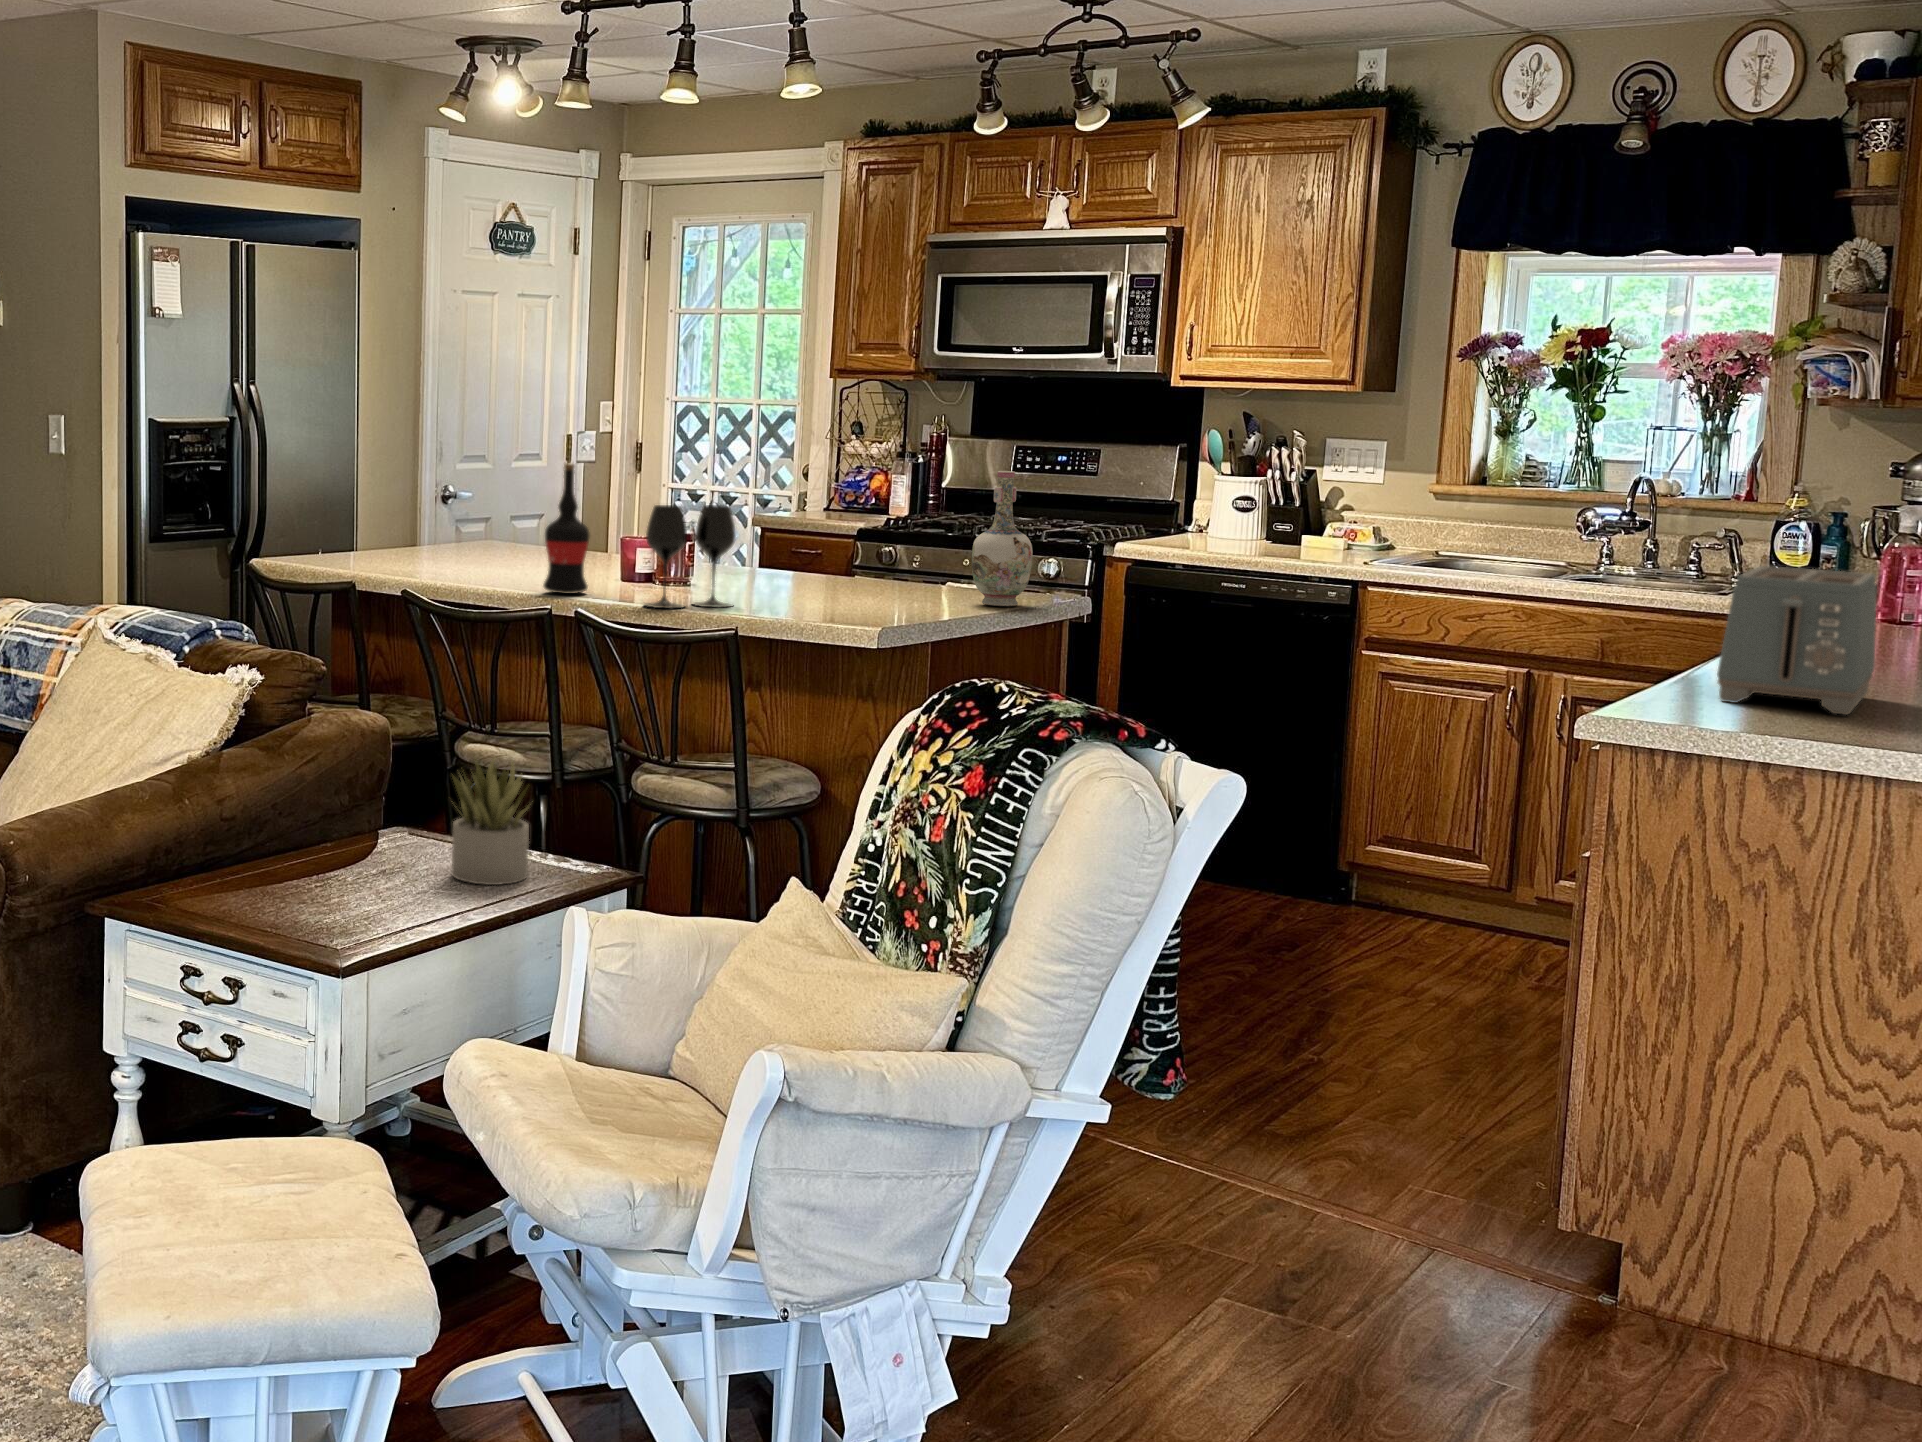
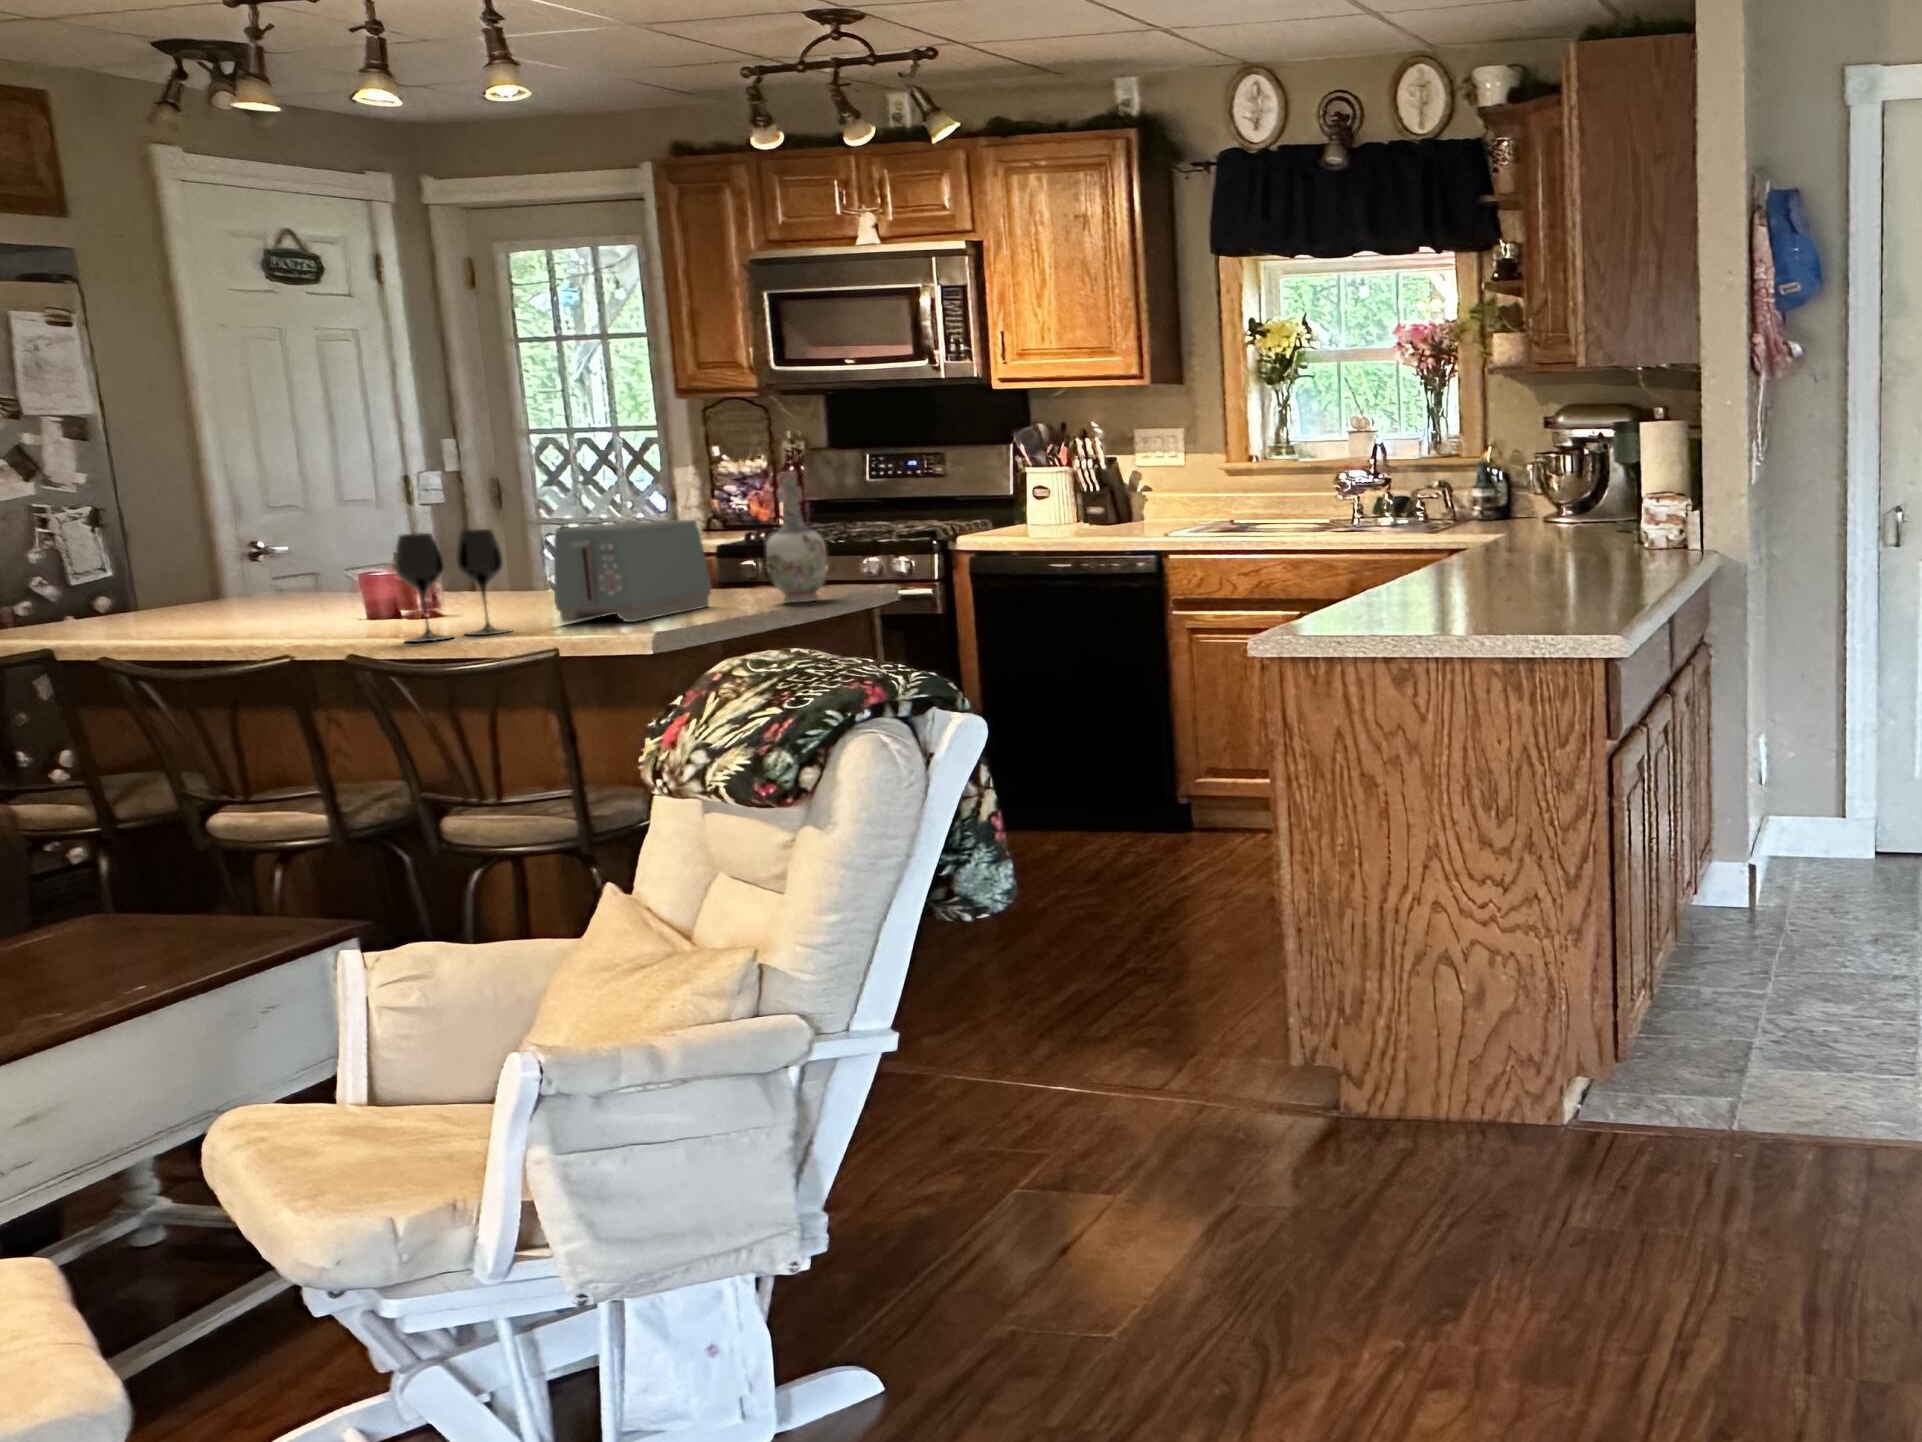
wine bottle: present [543,463,590,594] -> none [282,499,347,639]
toaster: present [1717,566,1877,715] -> present [554,520,711,623]
succulent plant: present [452,759,529,885] -> none [88,818,214,963]

